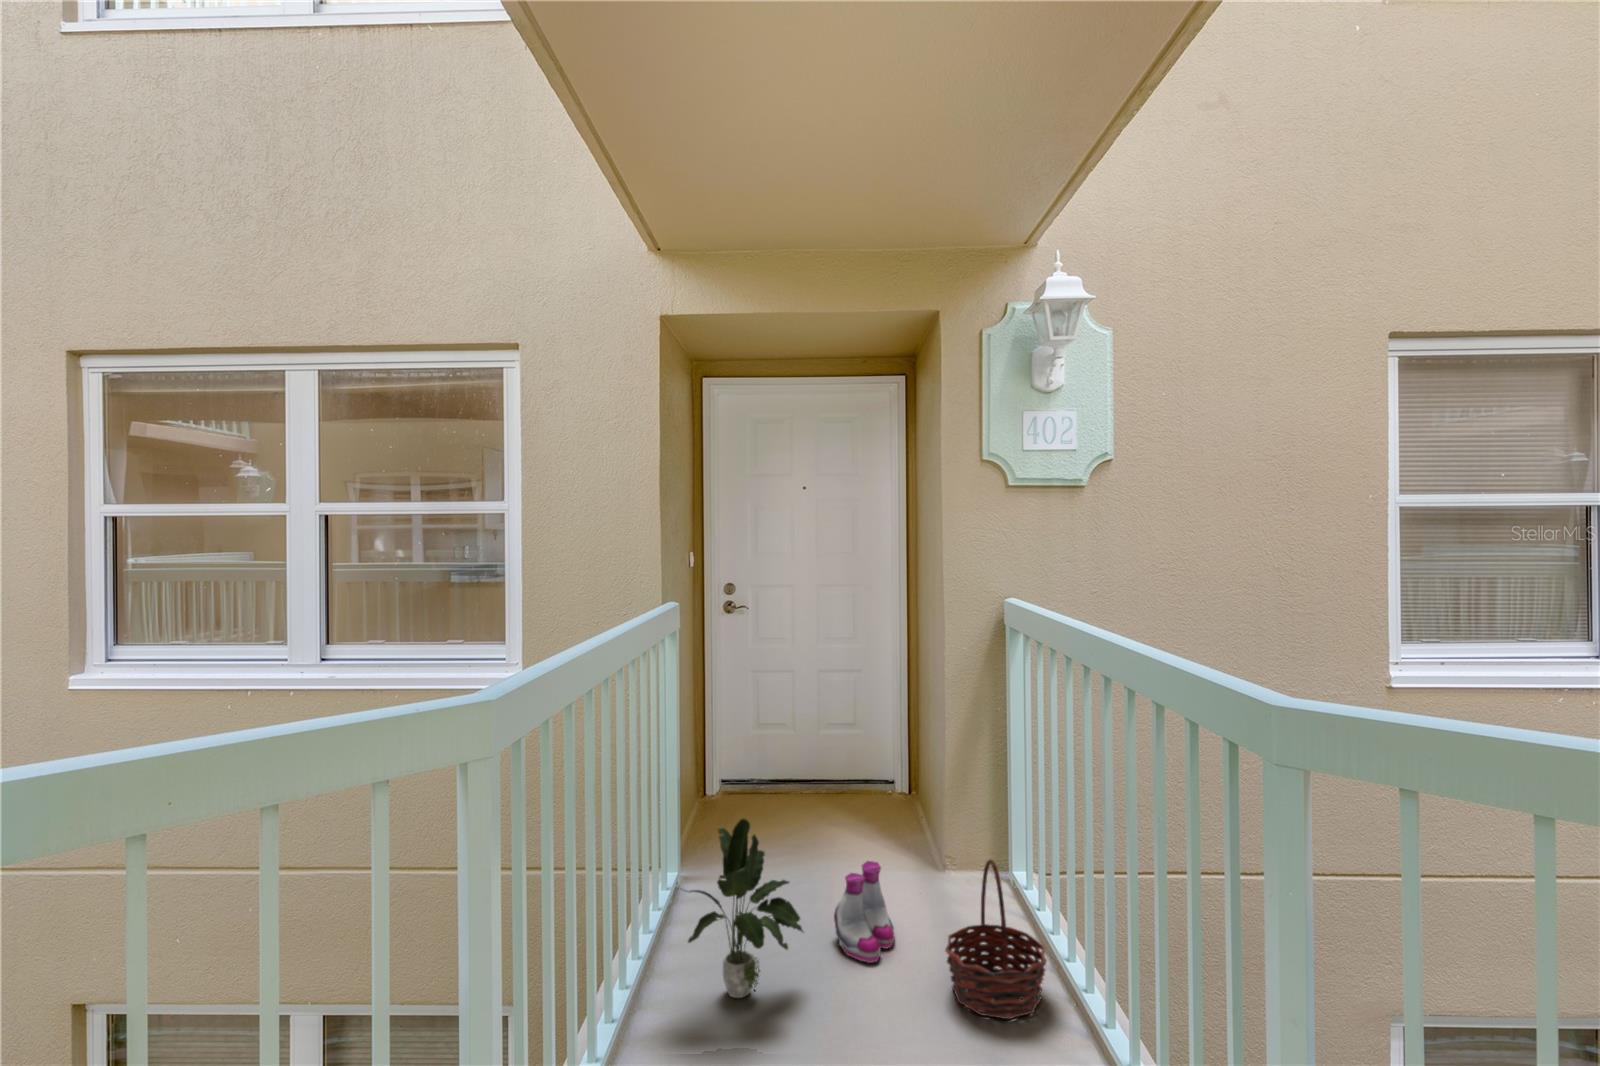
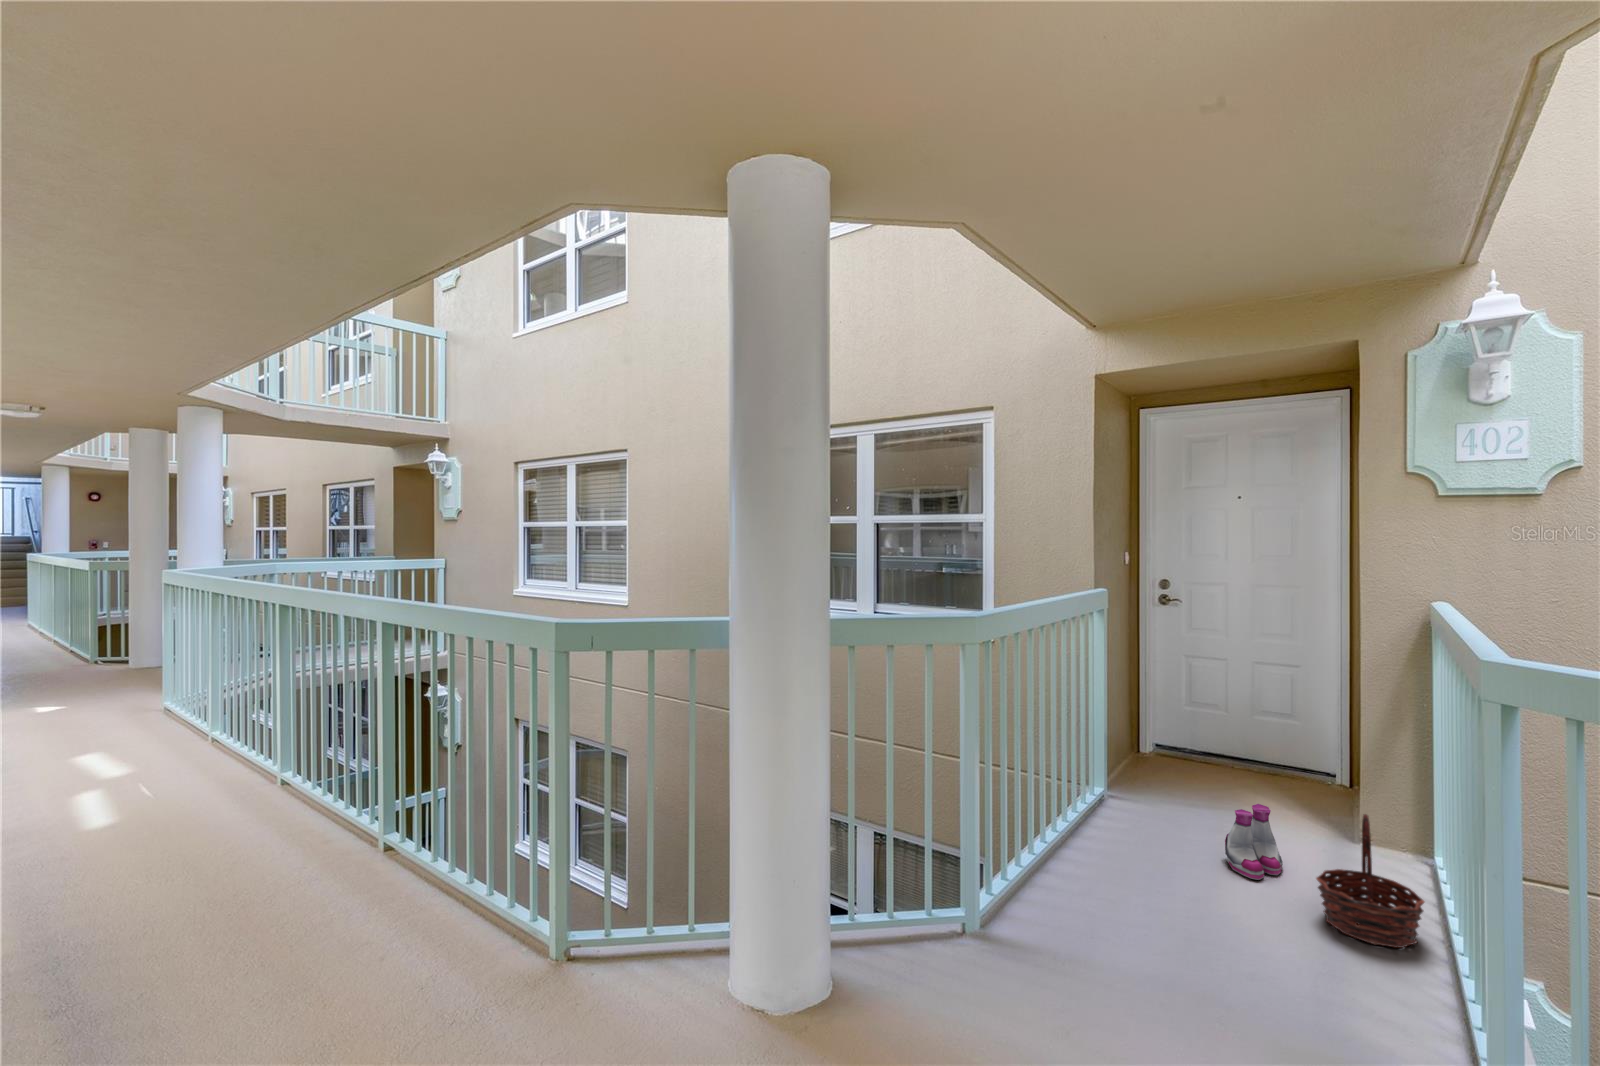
potted plant: present [683,819,803,998] -> none [1087,743,1190,870]

